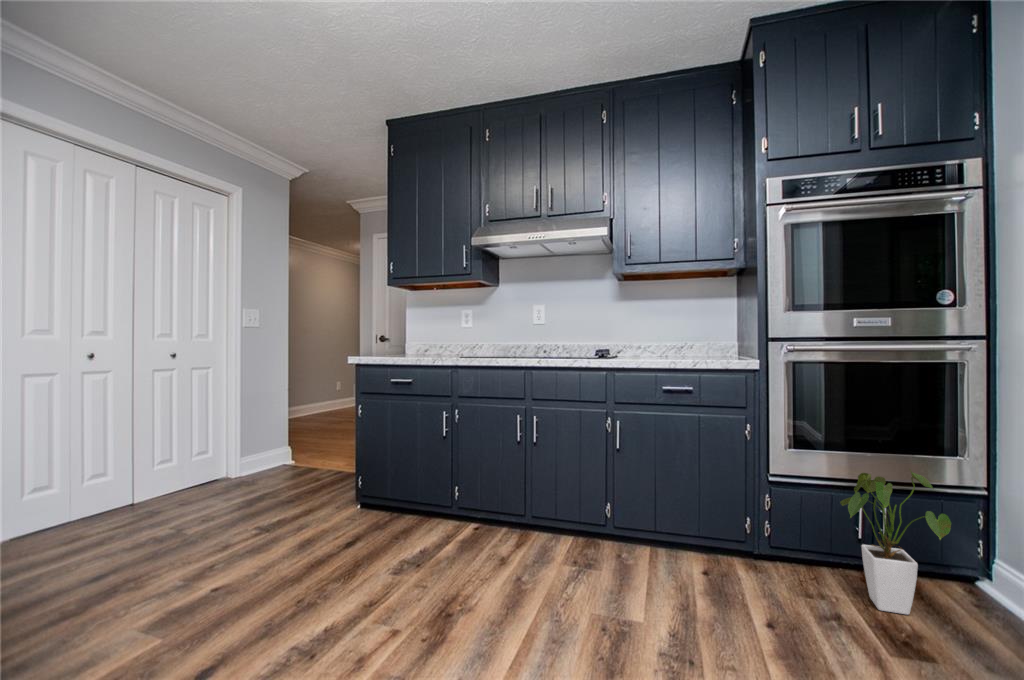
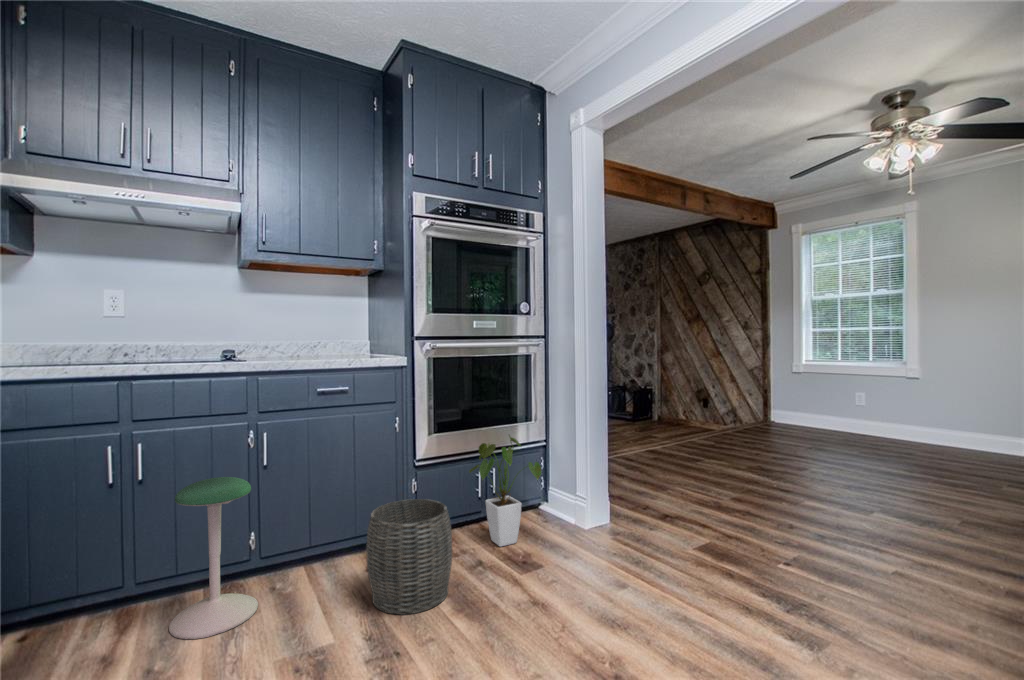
stool: none [541,451,602,574] -> present [169,477,258,639]
woven basket: none [687,511,785,638] -> present [366,499,452,615]

